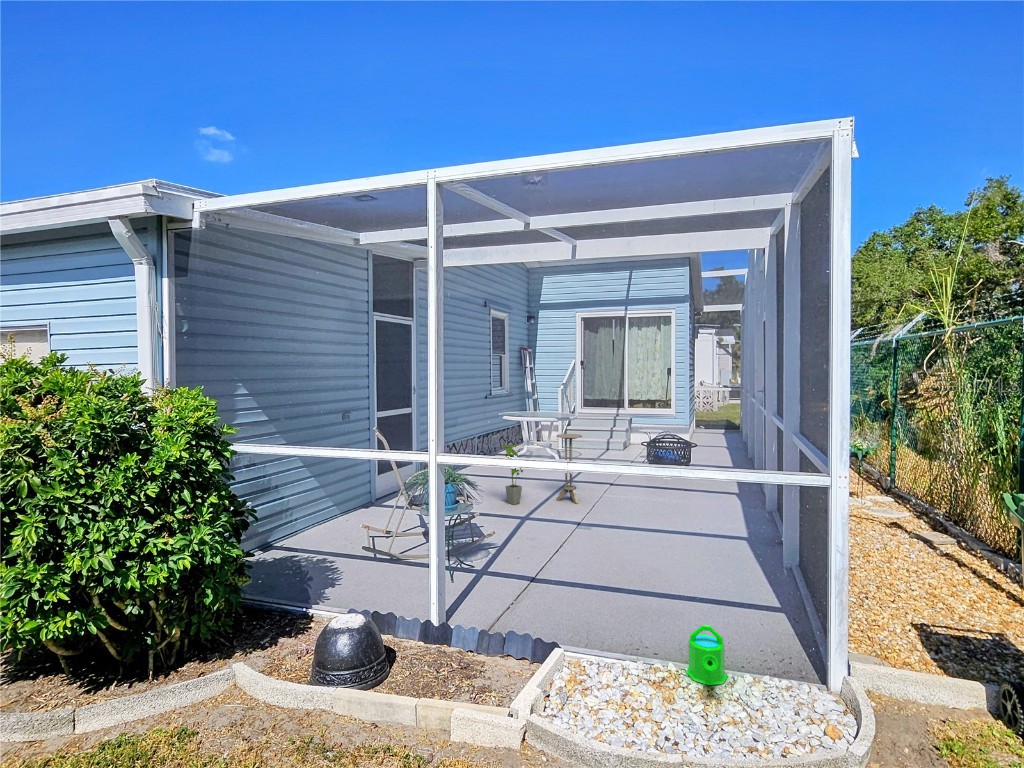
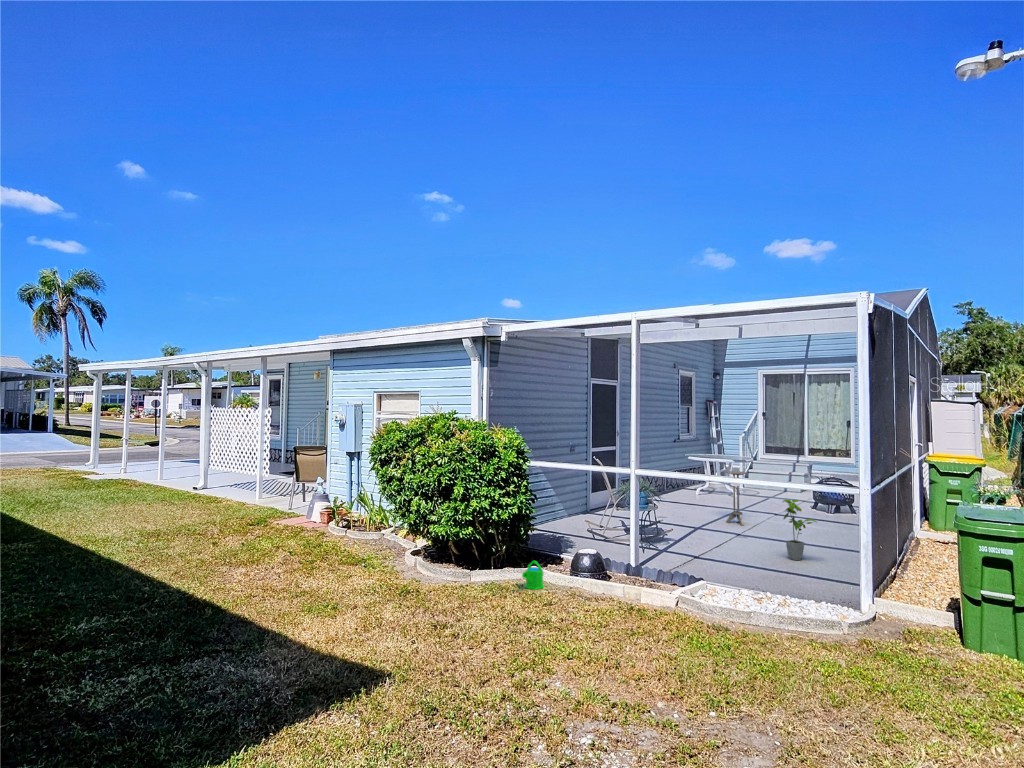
house plant: present [502,445,523,505] -> present [783,500,816,560]
watering can: present [686,624,727,685] -> present [522,561,544,589]

